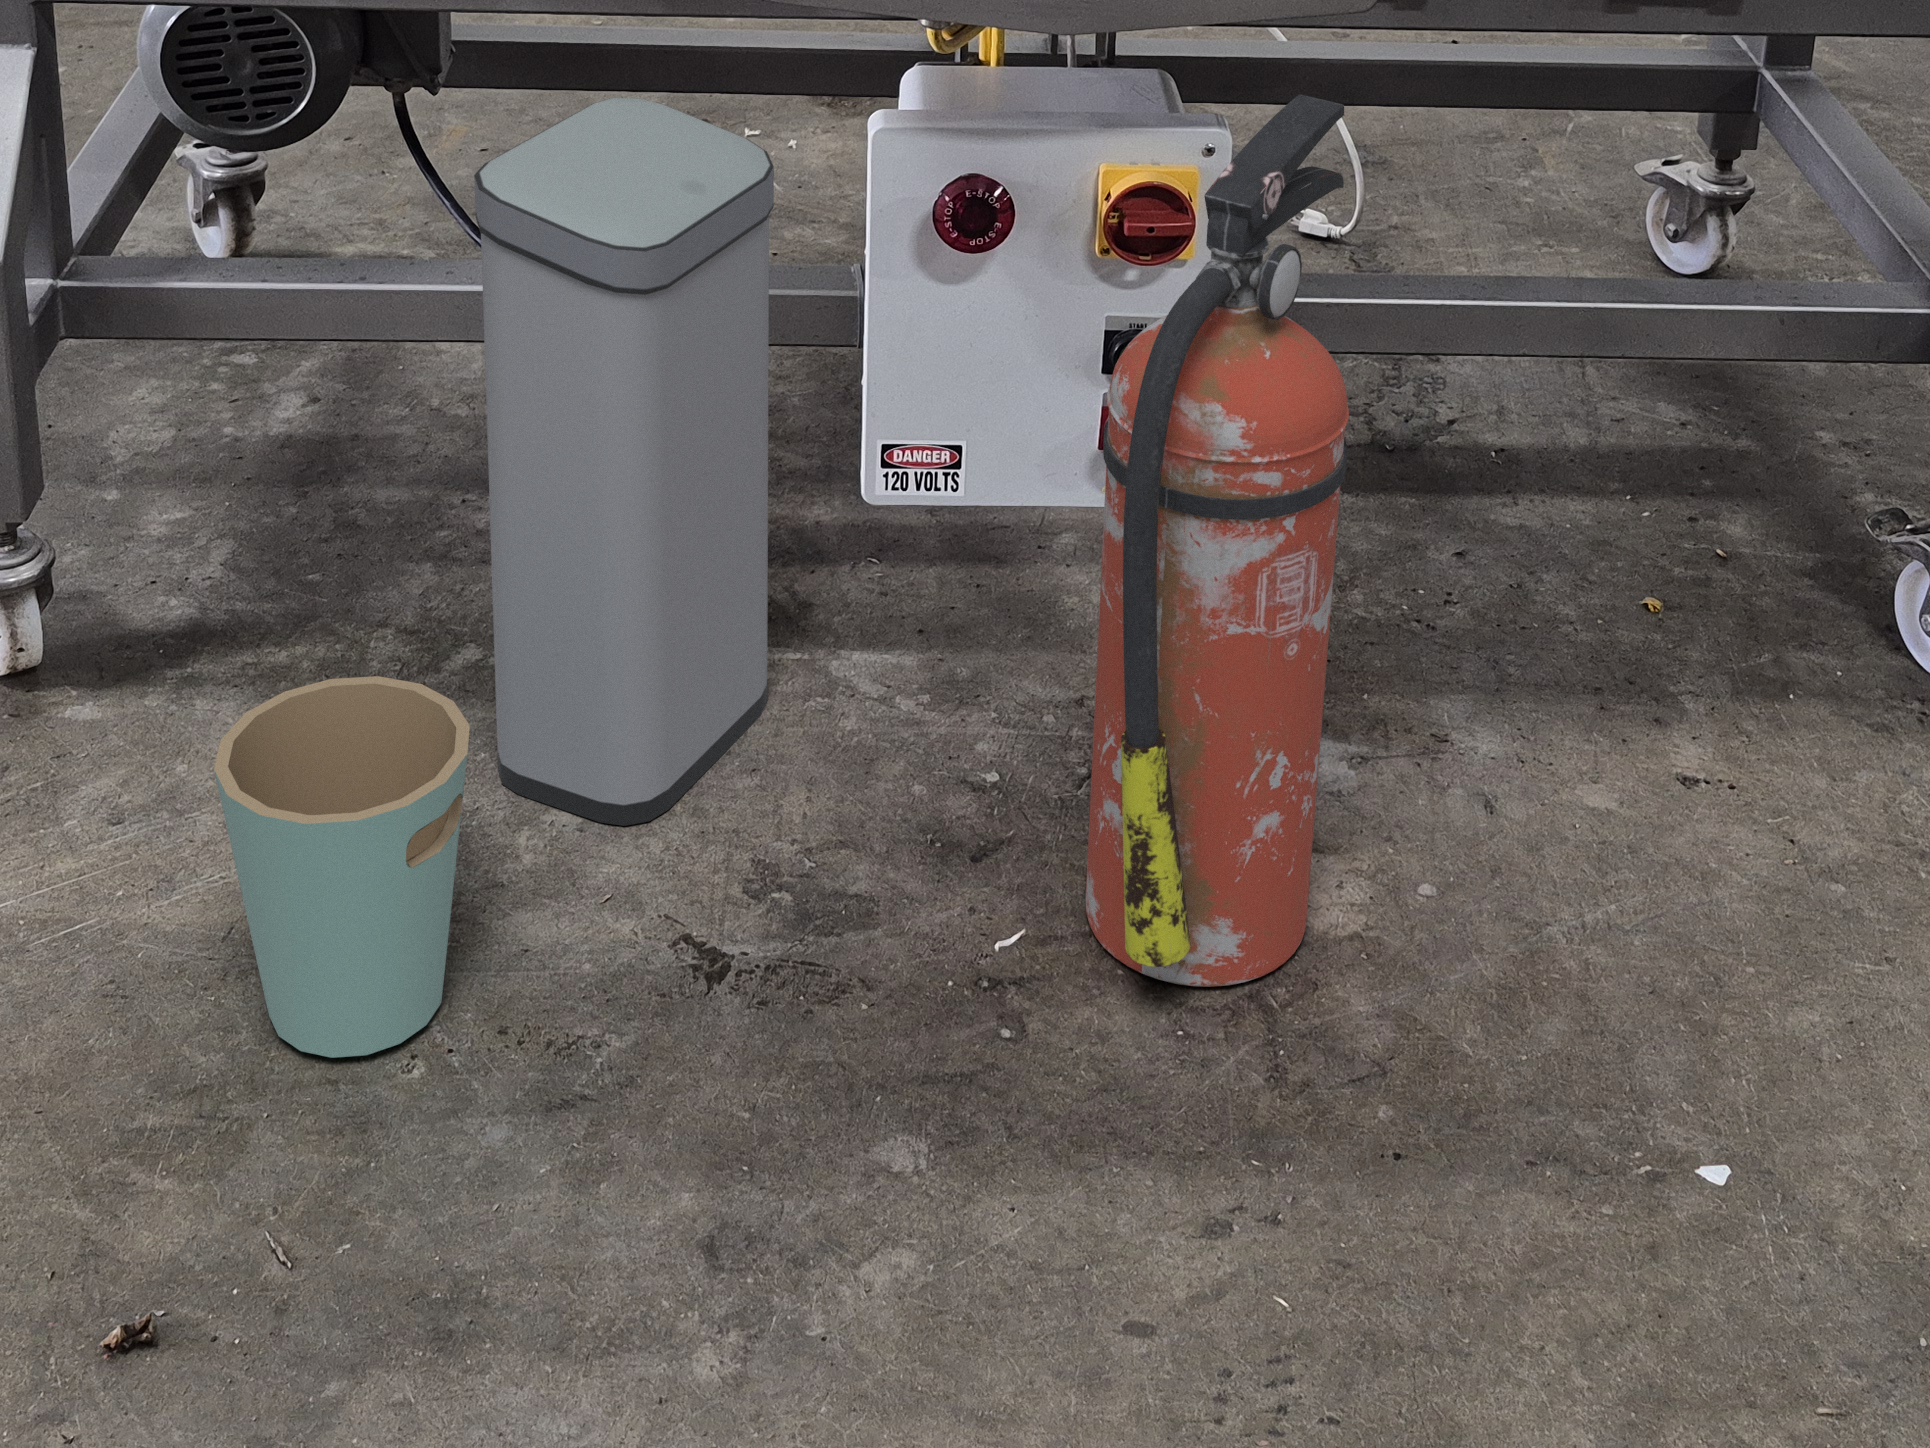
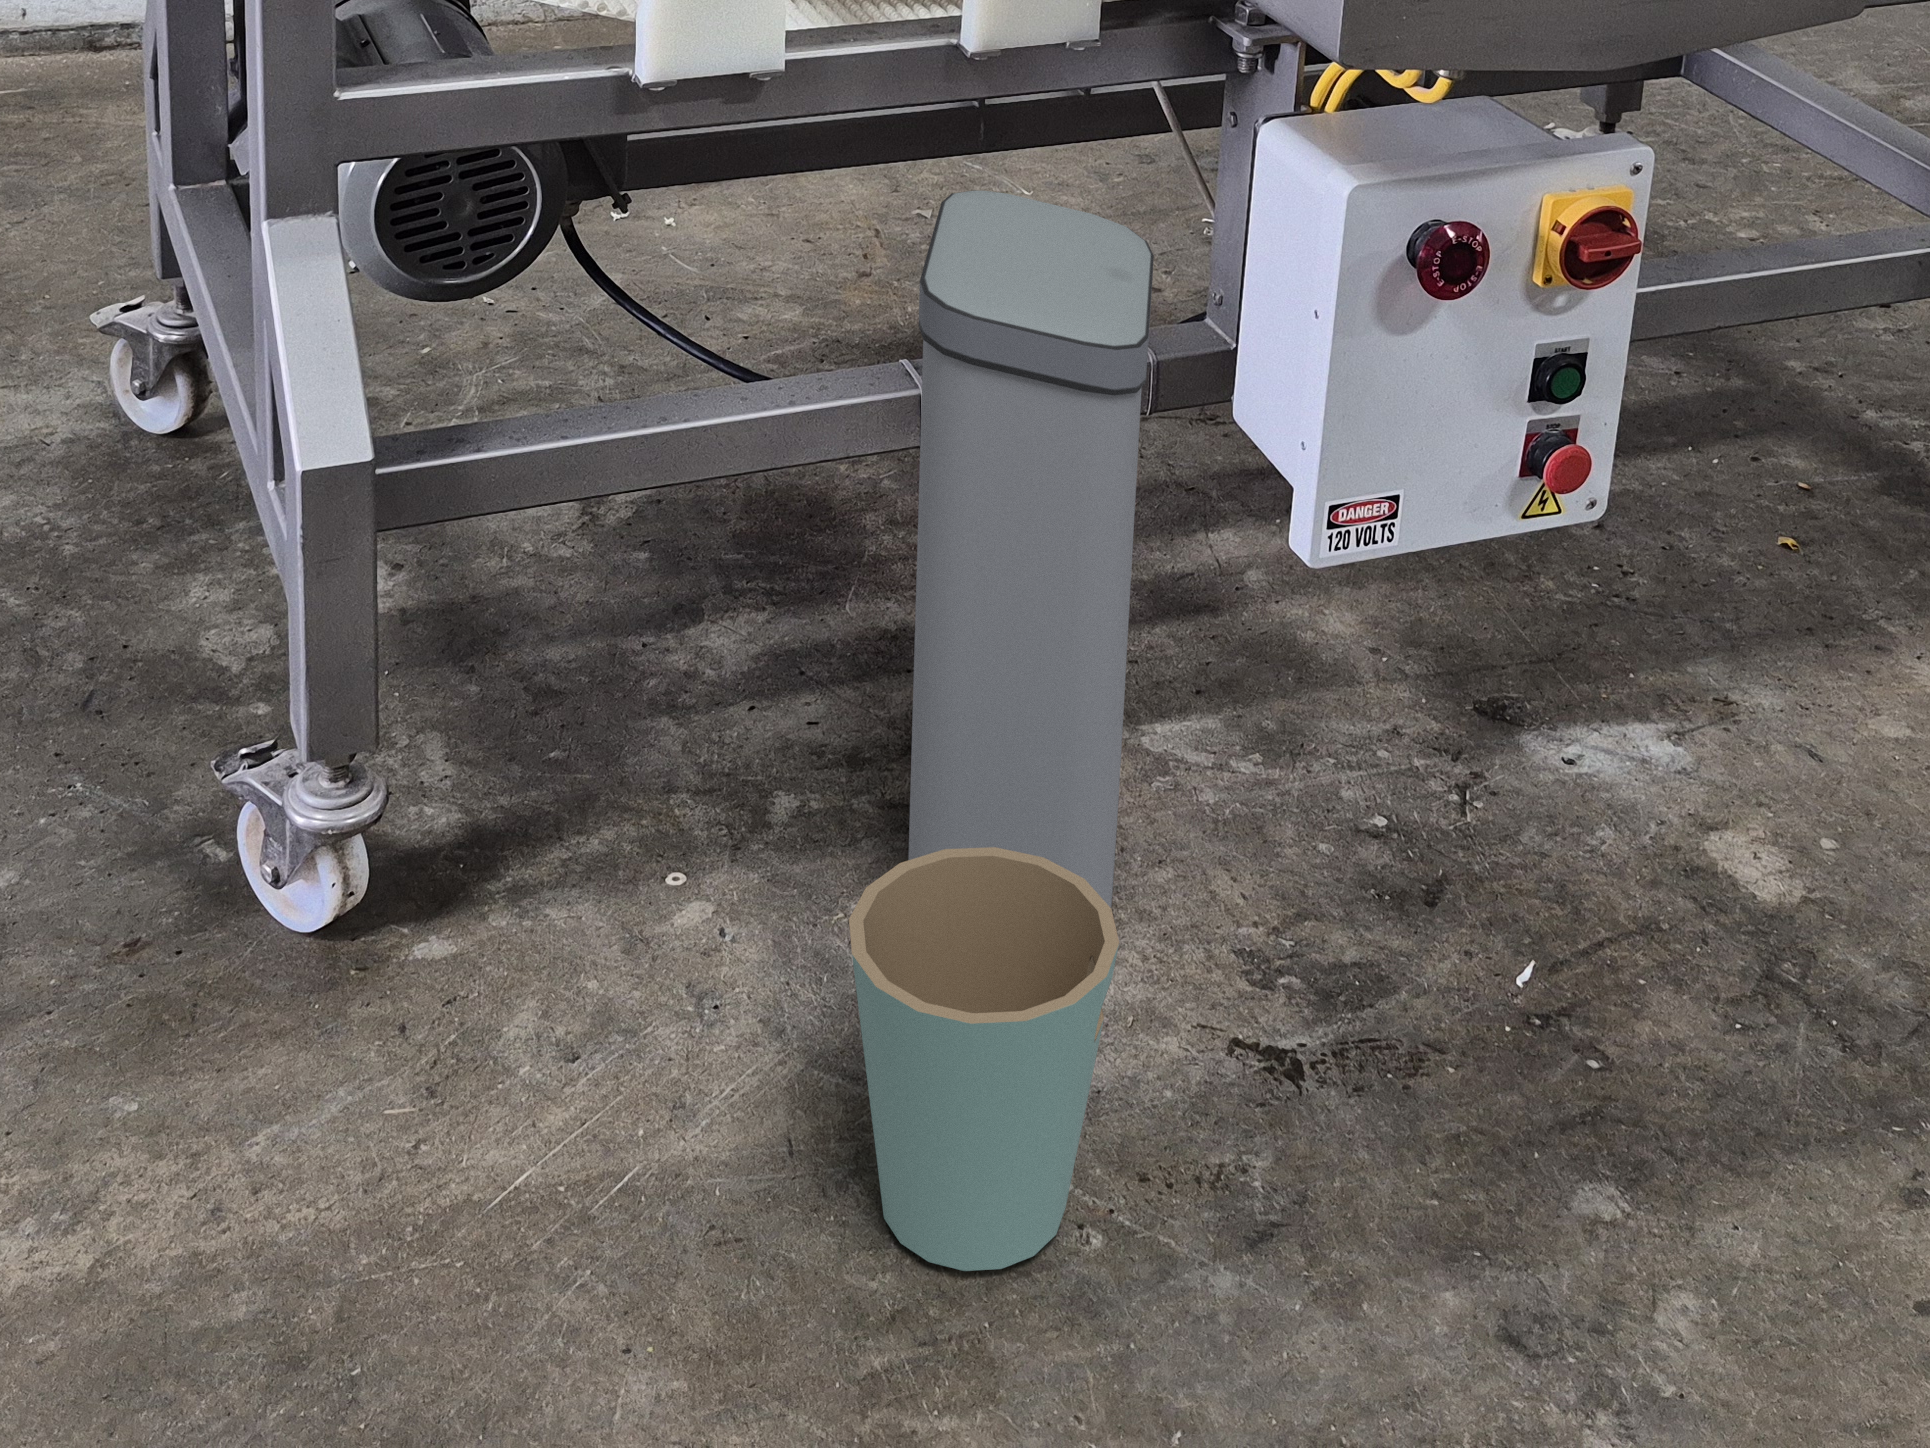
fire extinguisher: present [1086,95,1349,987] -> none [1546,100,1843,980]

